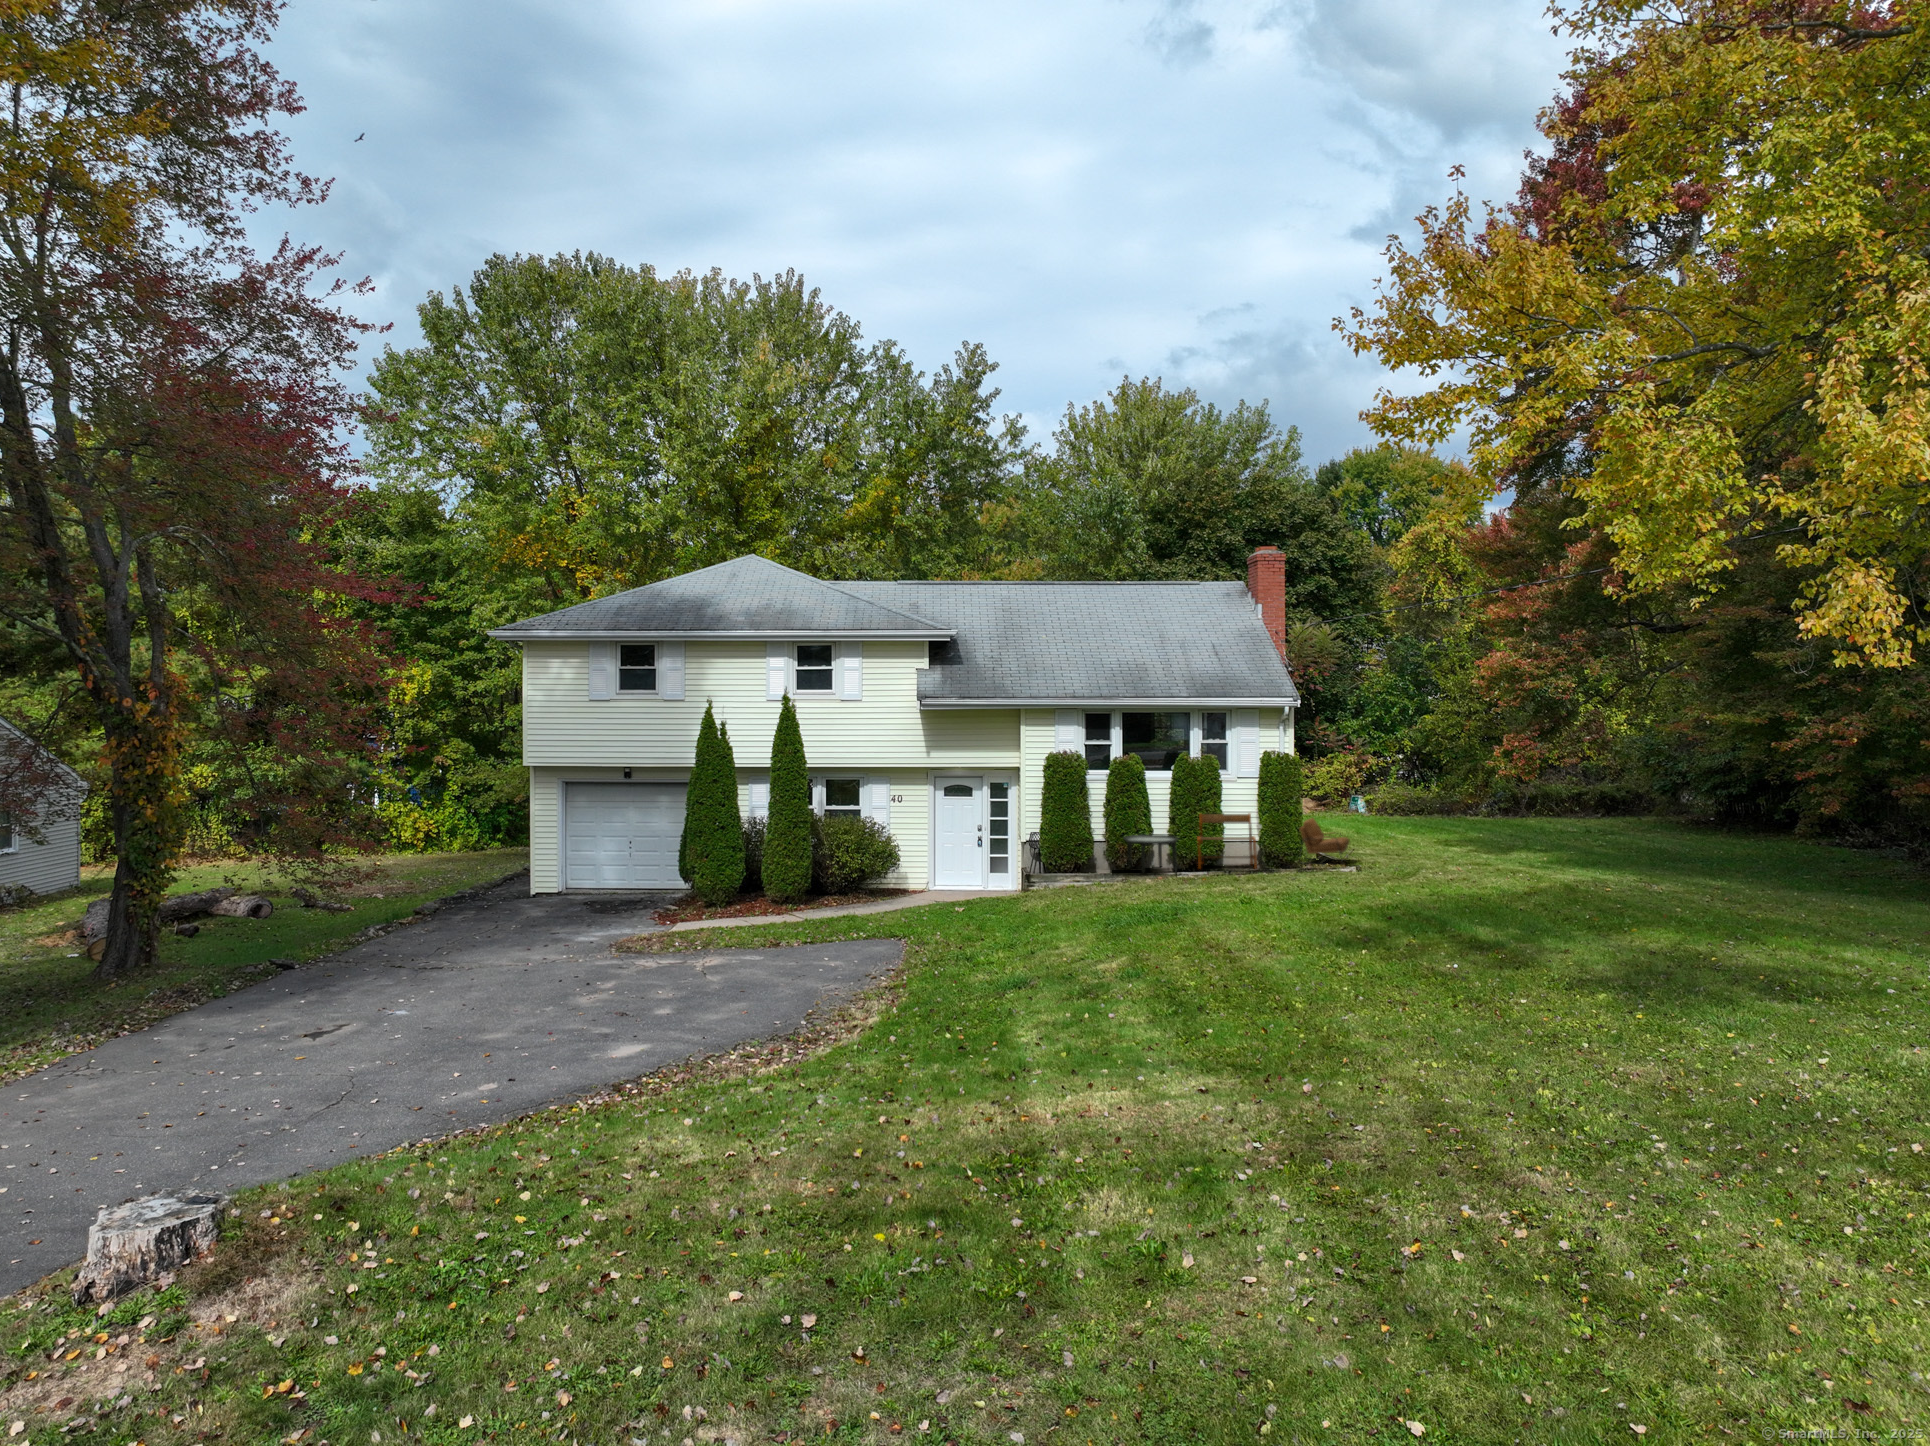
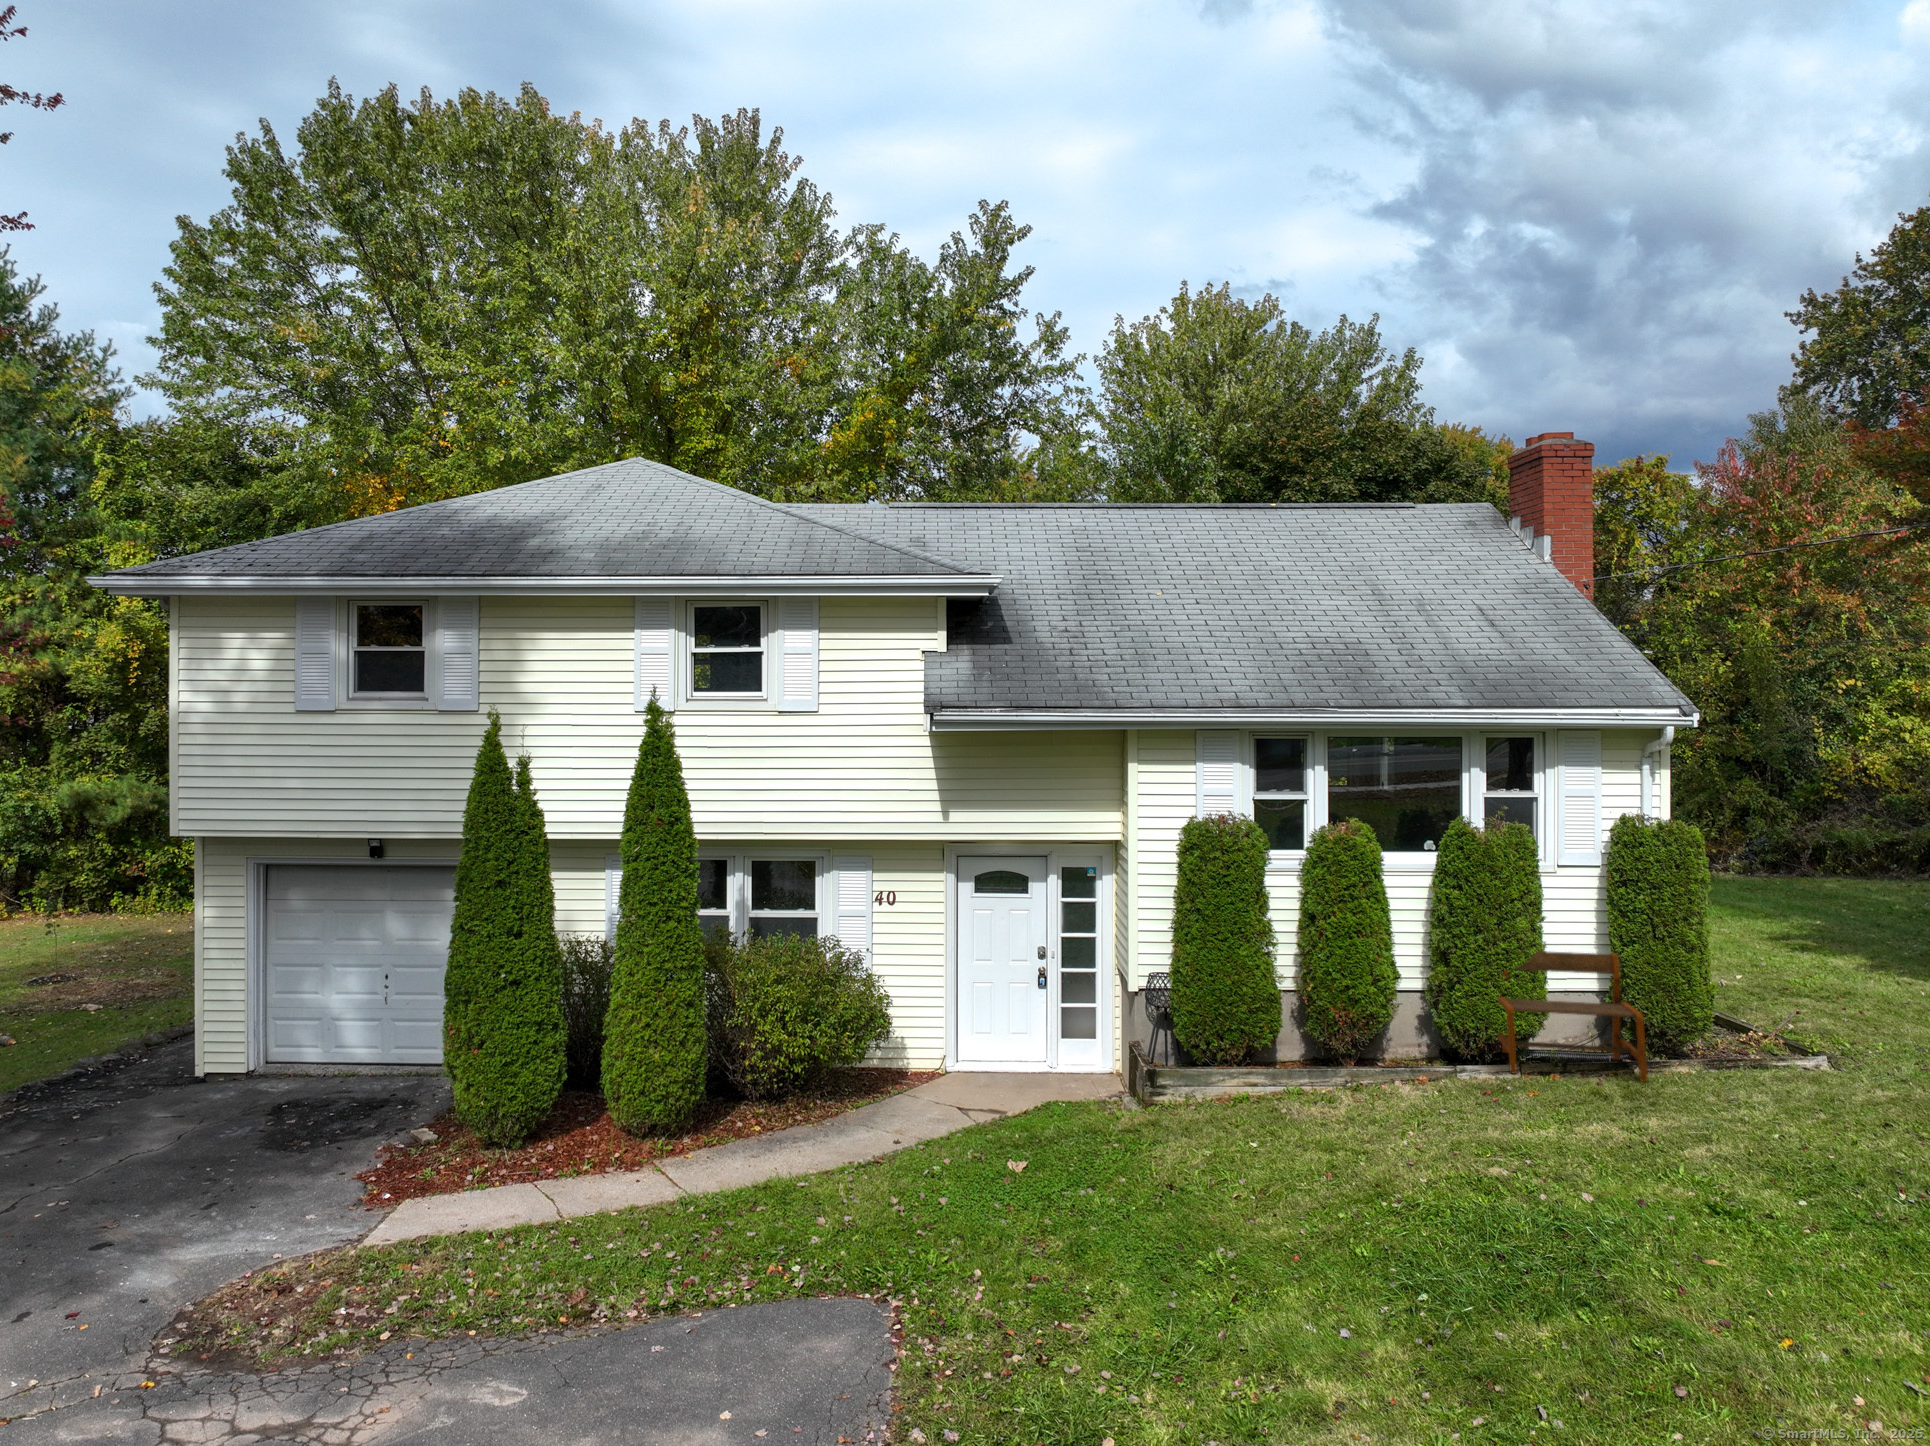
chair: present [1299,818,1350,864] -> none [1717,958,1841,1075]
round table: present [1124,835,1179,873] -> none [1345,990,1473,1090]

